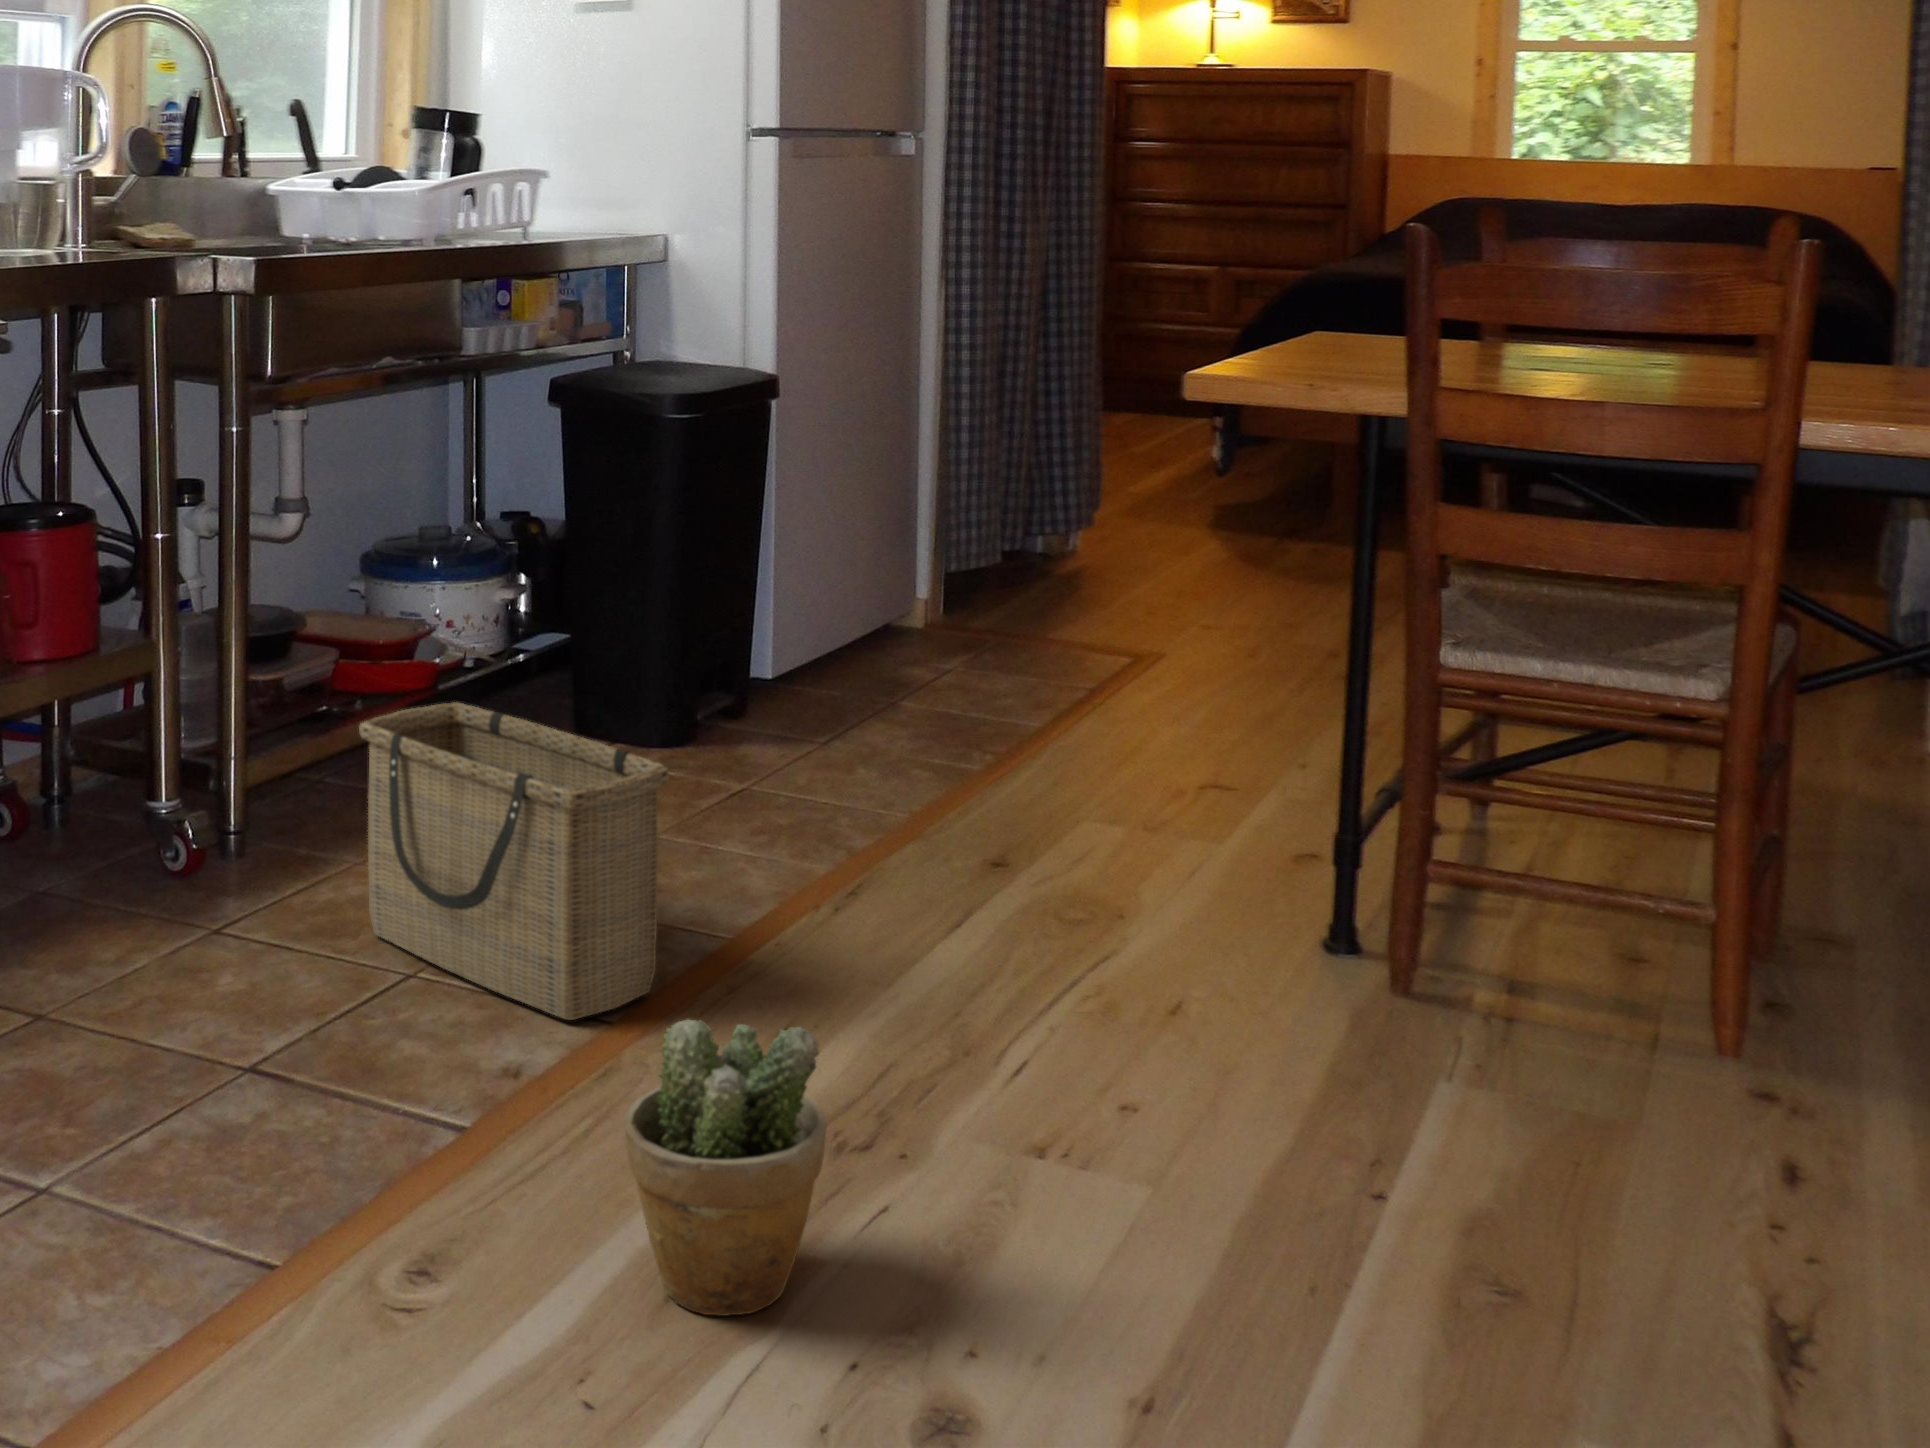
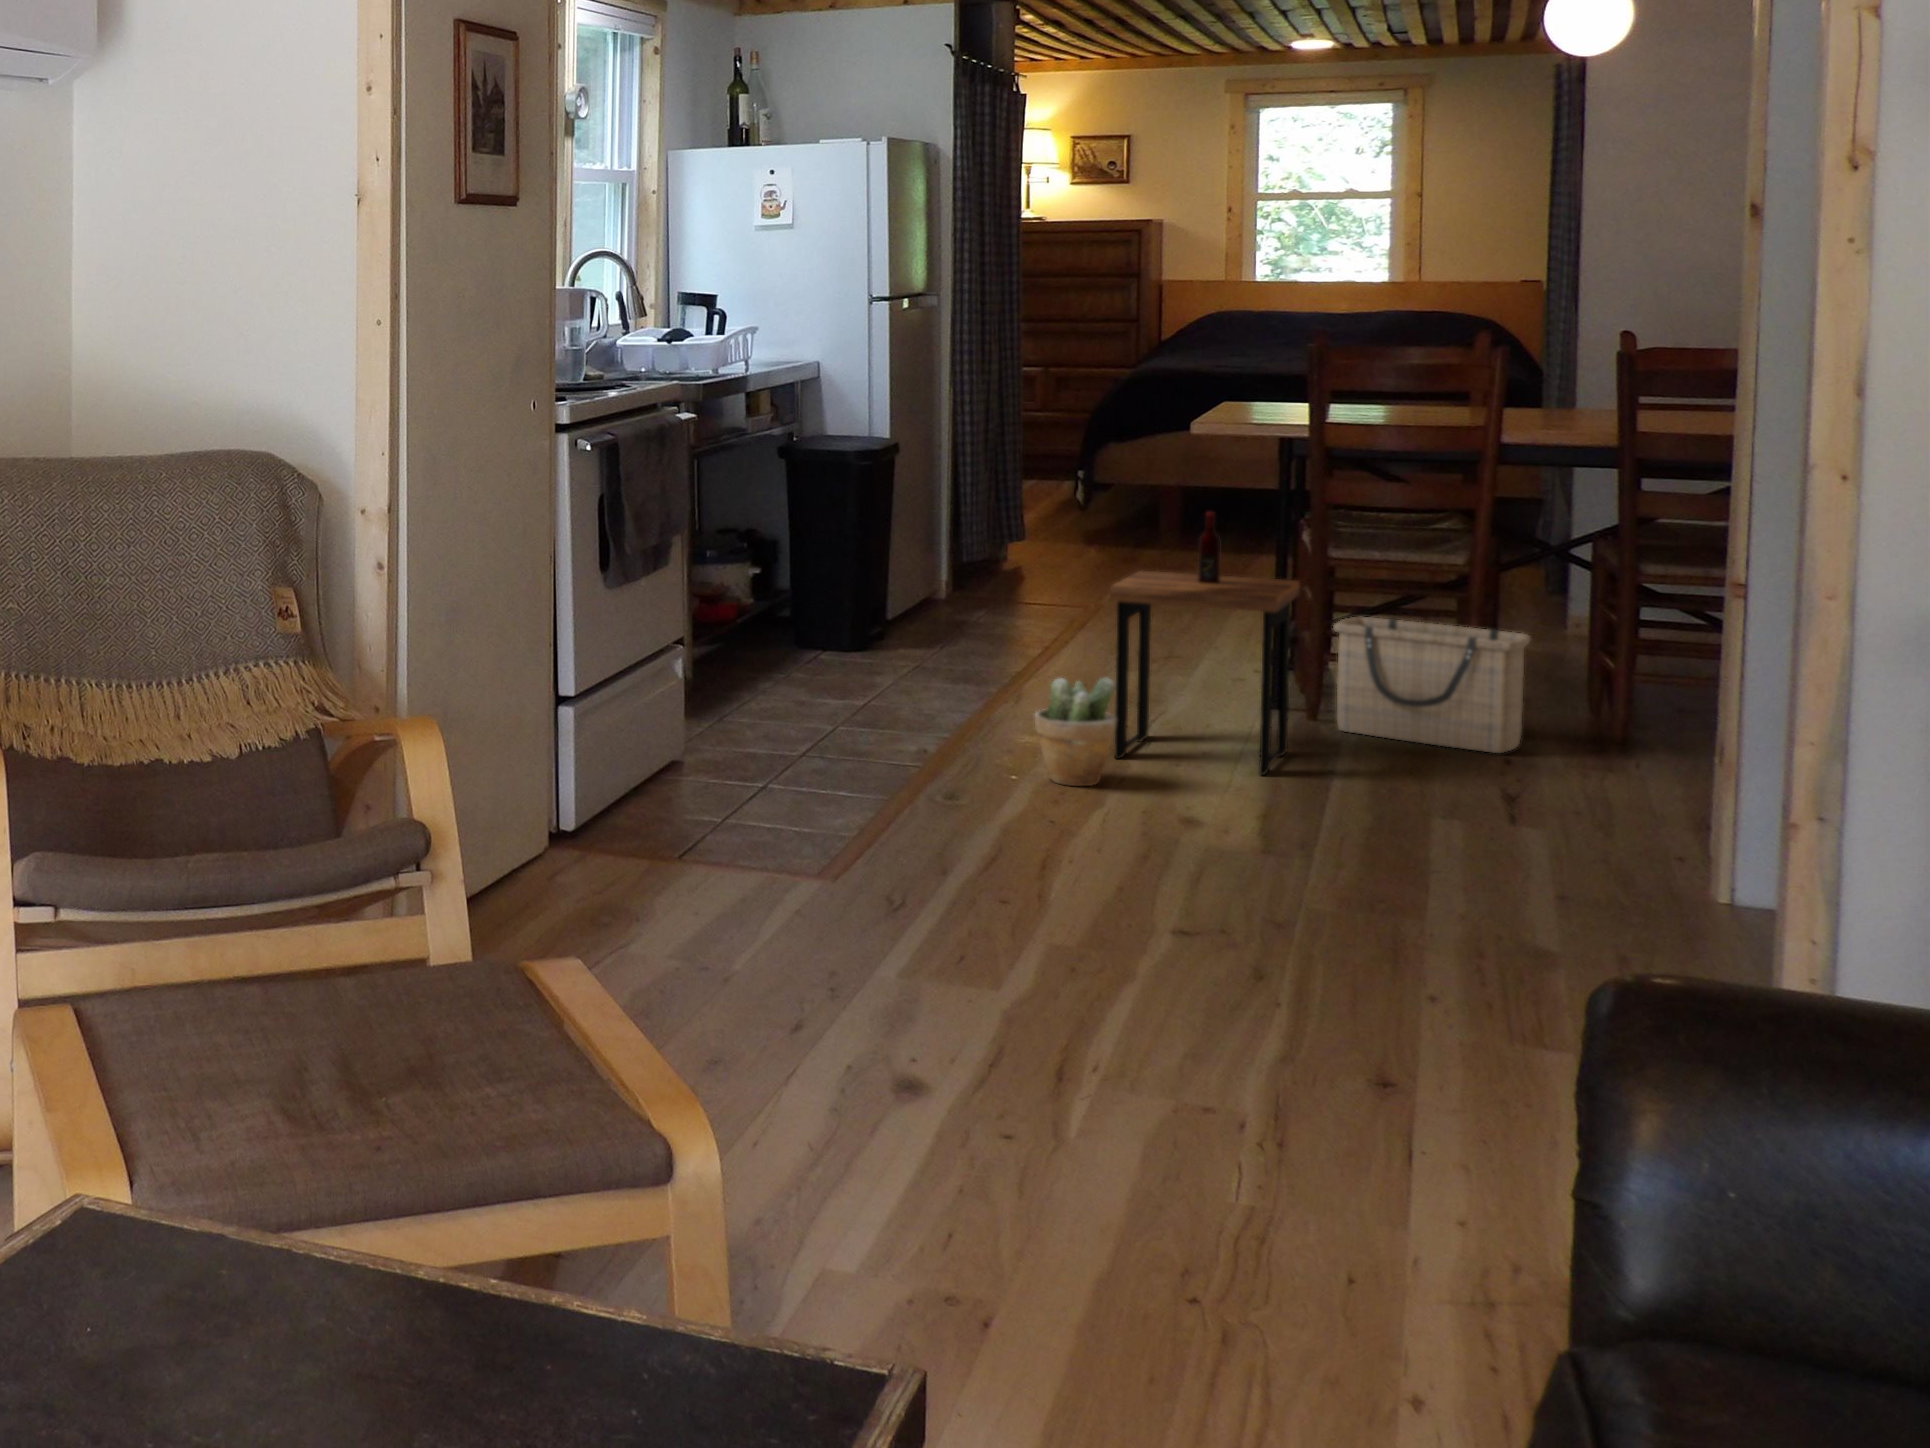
side table: none [885,576,1353,1265] -> present [1110,512,1300,775]
basket: present [359,702,669,1020] -> present [1334,617,1530,753]

